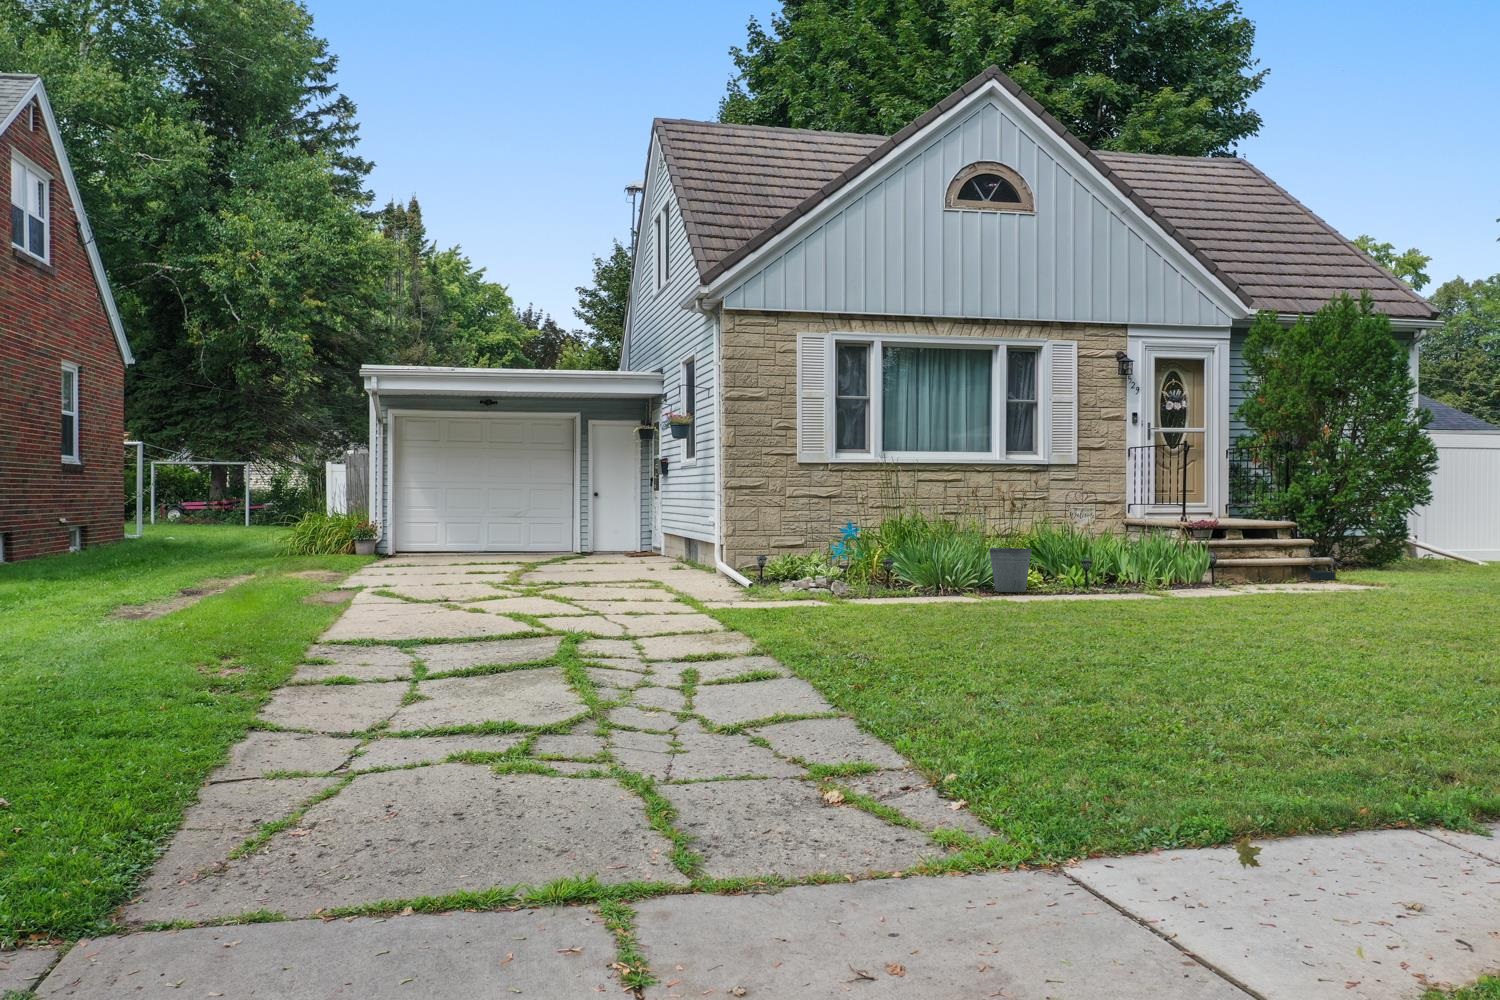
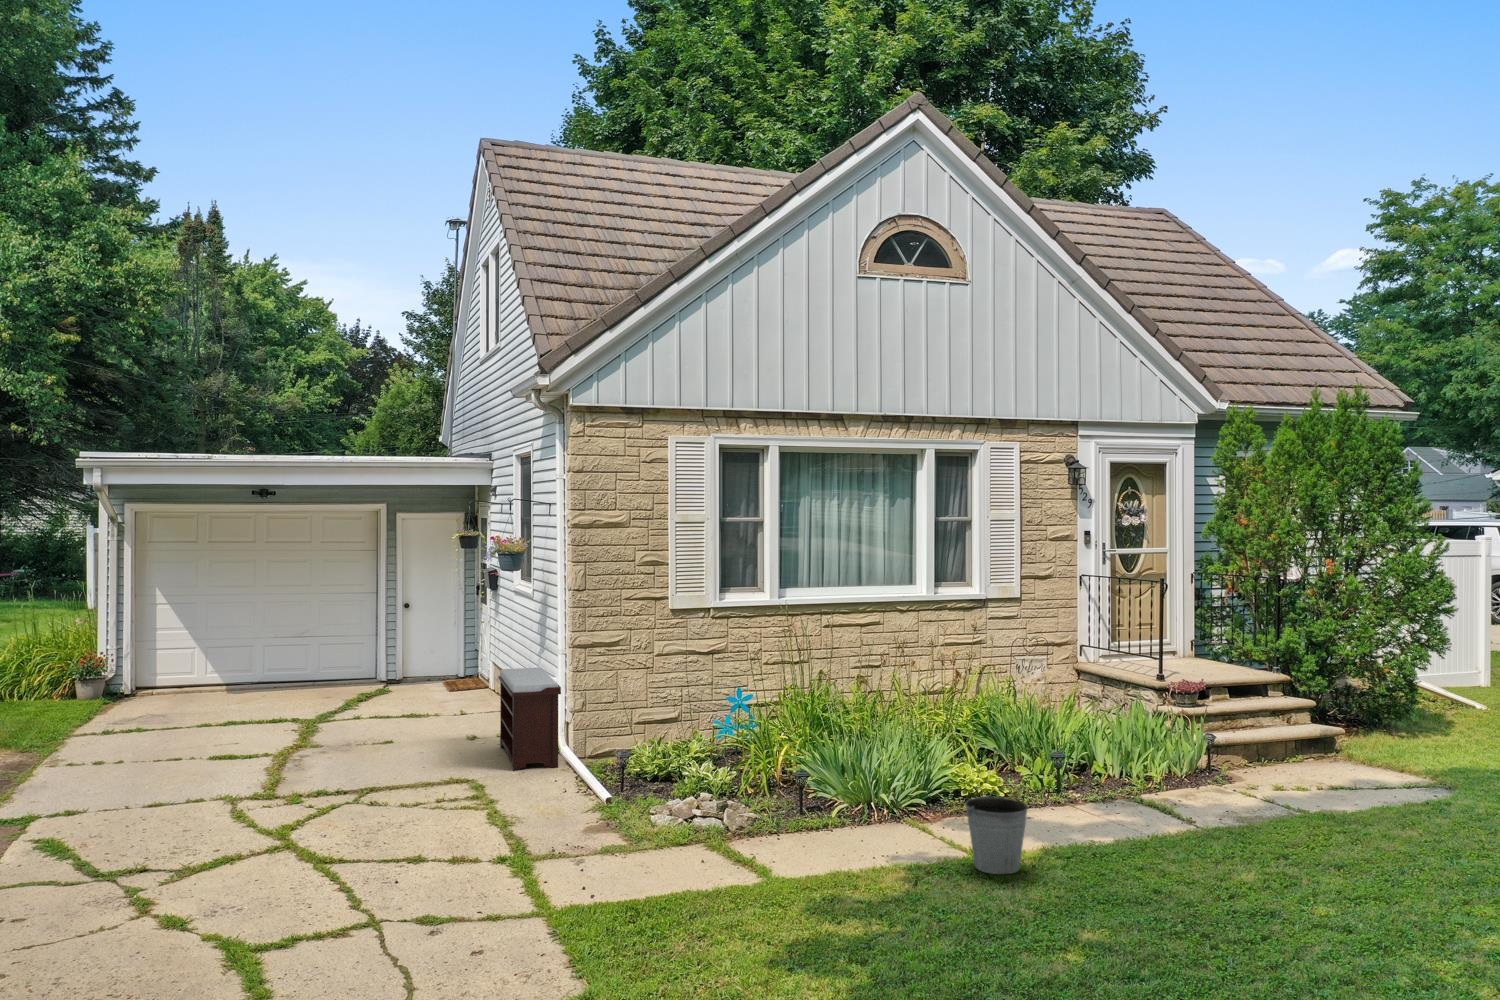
bench: none [671,511,718,573] -> present [498,667,561,771]
decorative plant: present [1302,549,1340,580] -> none [1322,731,1378,777]

